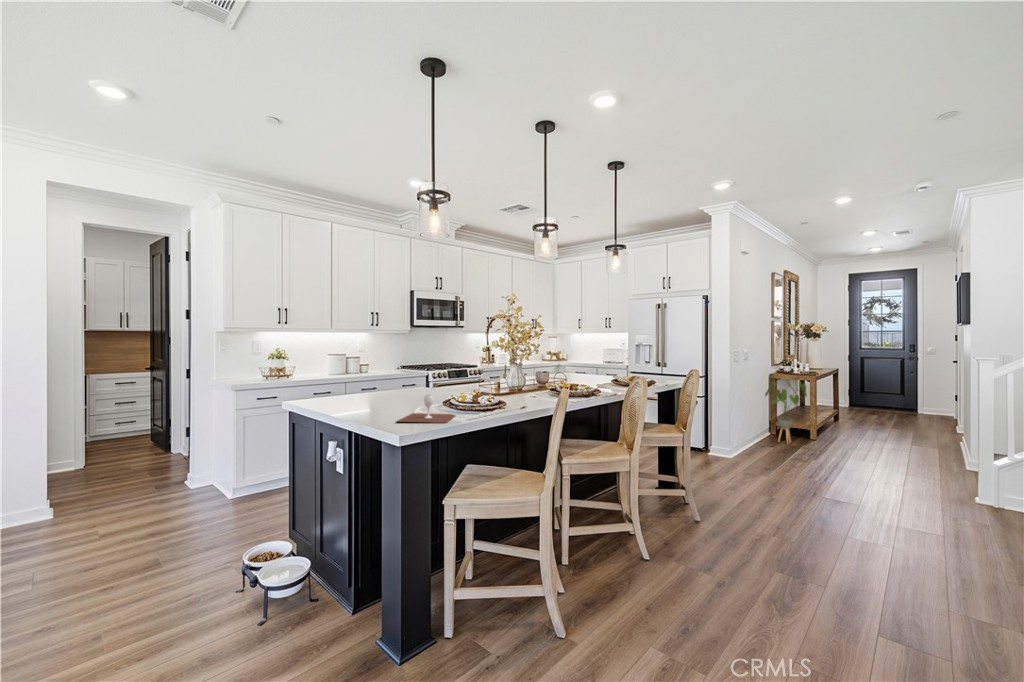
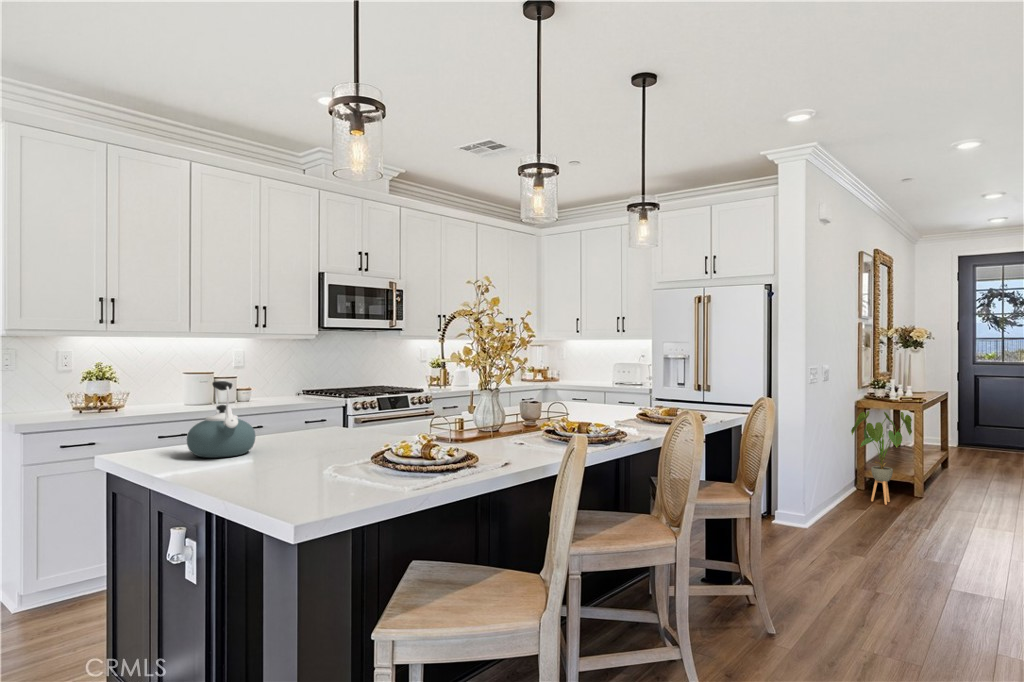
kettle: none [341,358,380,402] -> present [187,381,256,458]
wine glass: present [397,395,456,423] -> none [272,448,390,501]

